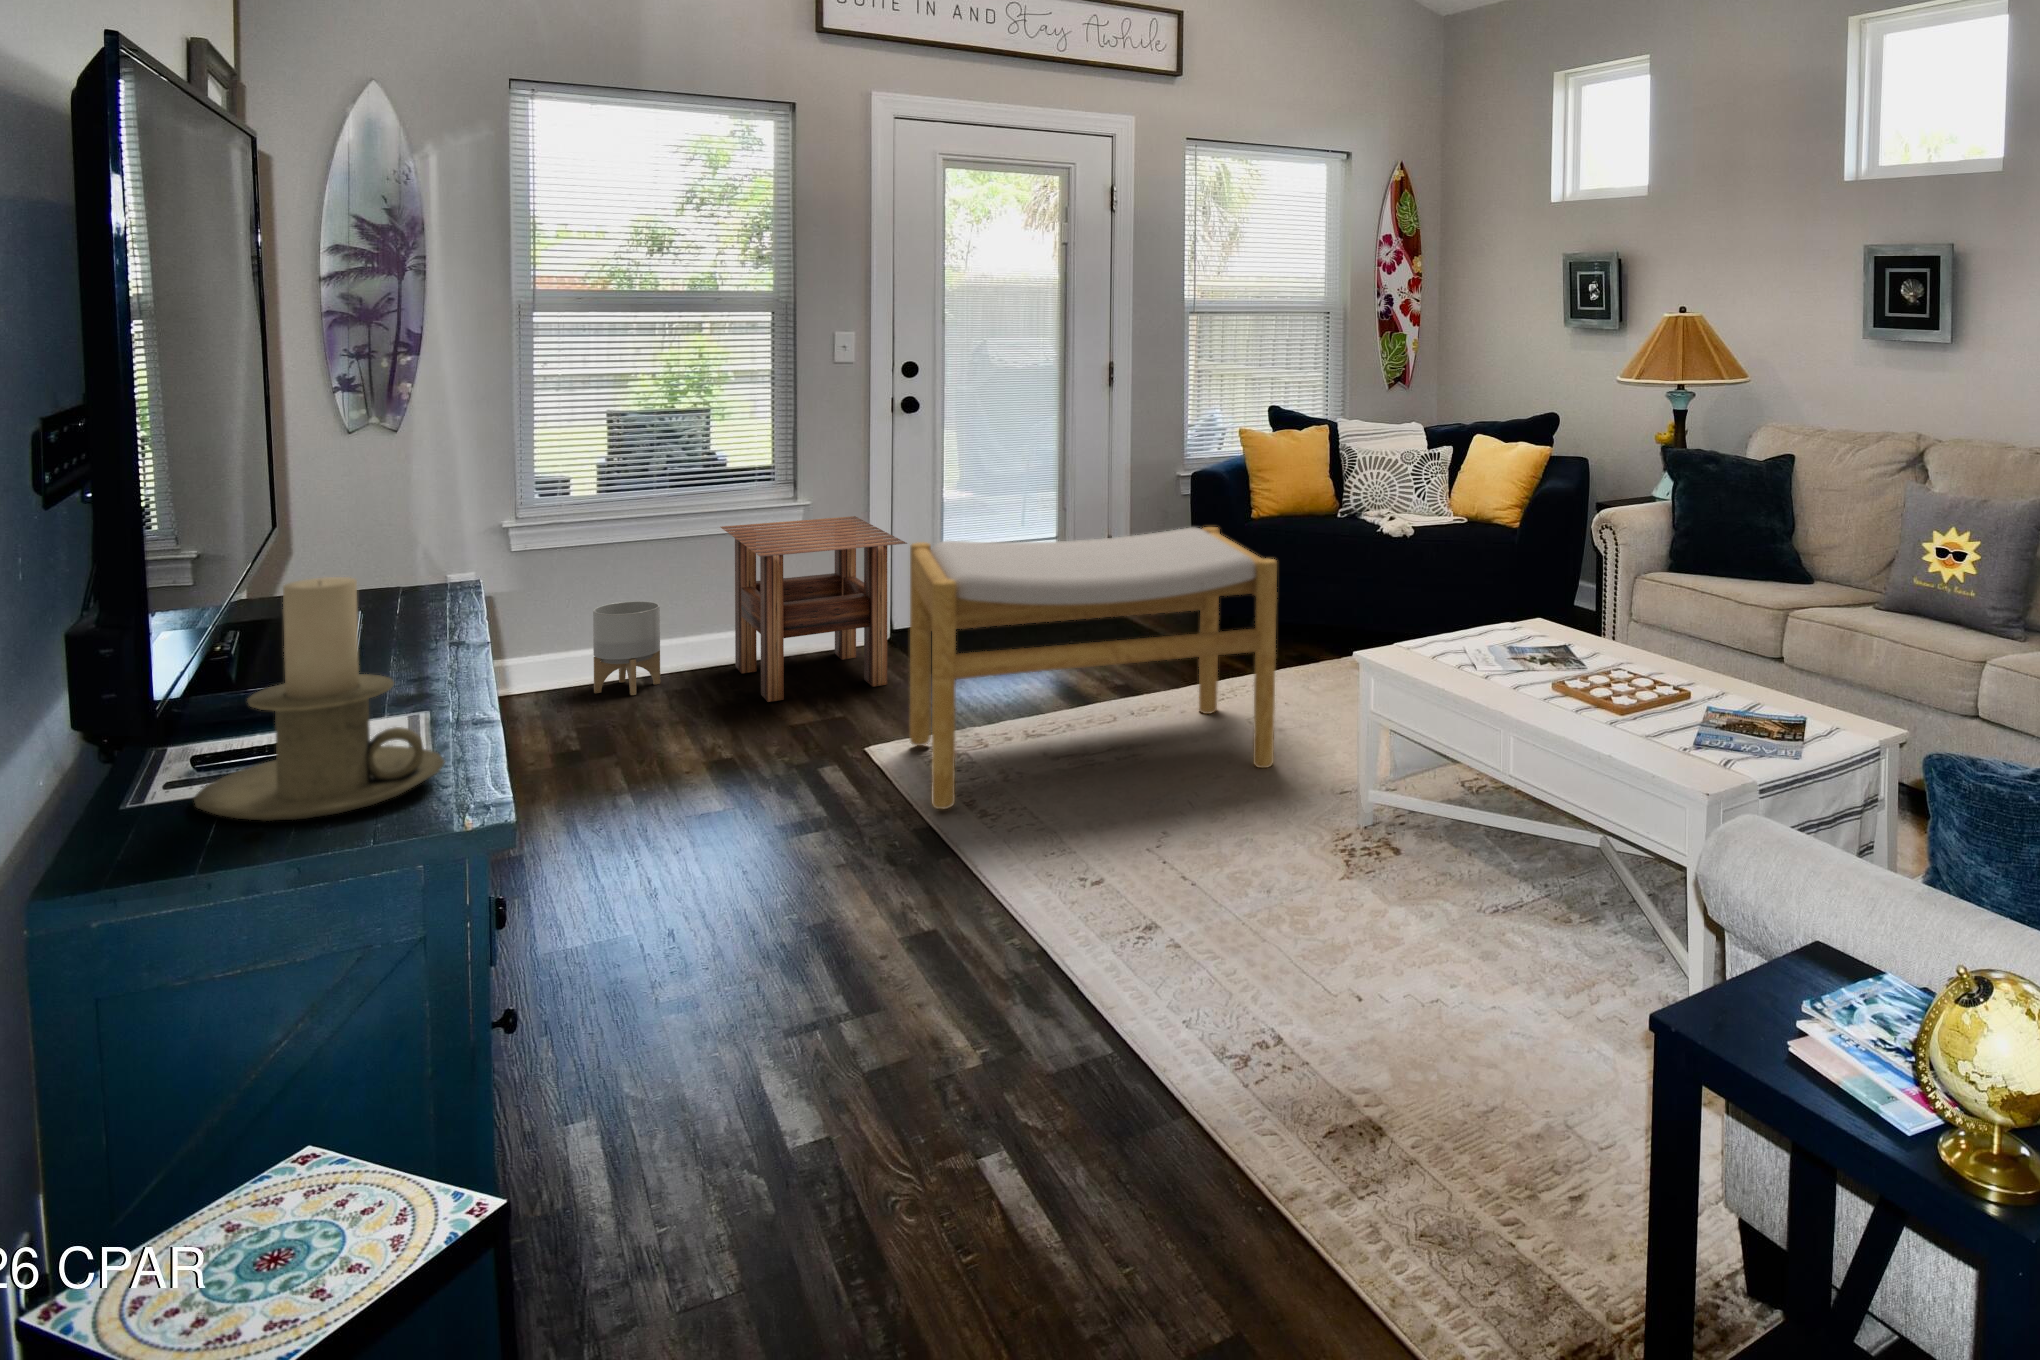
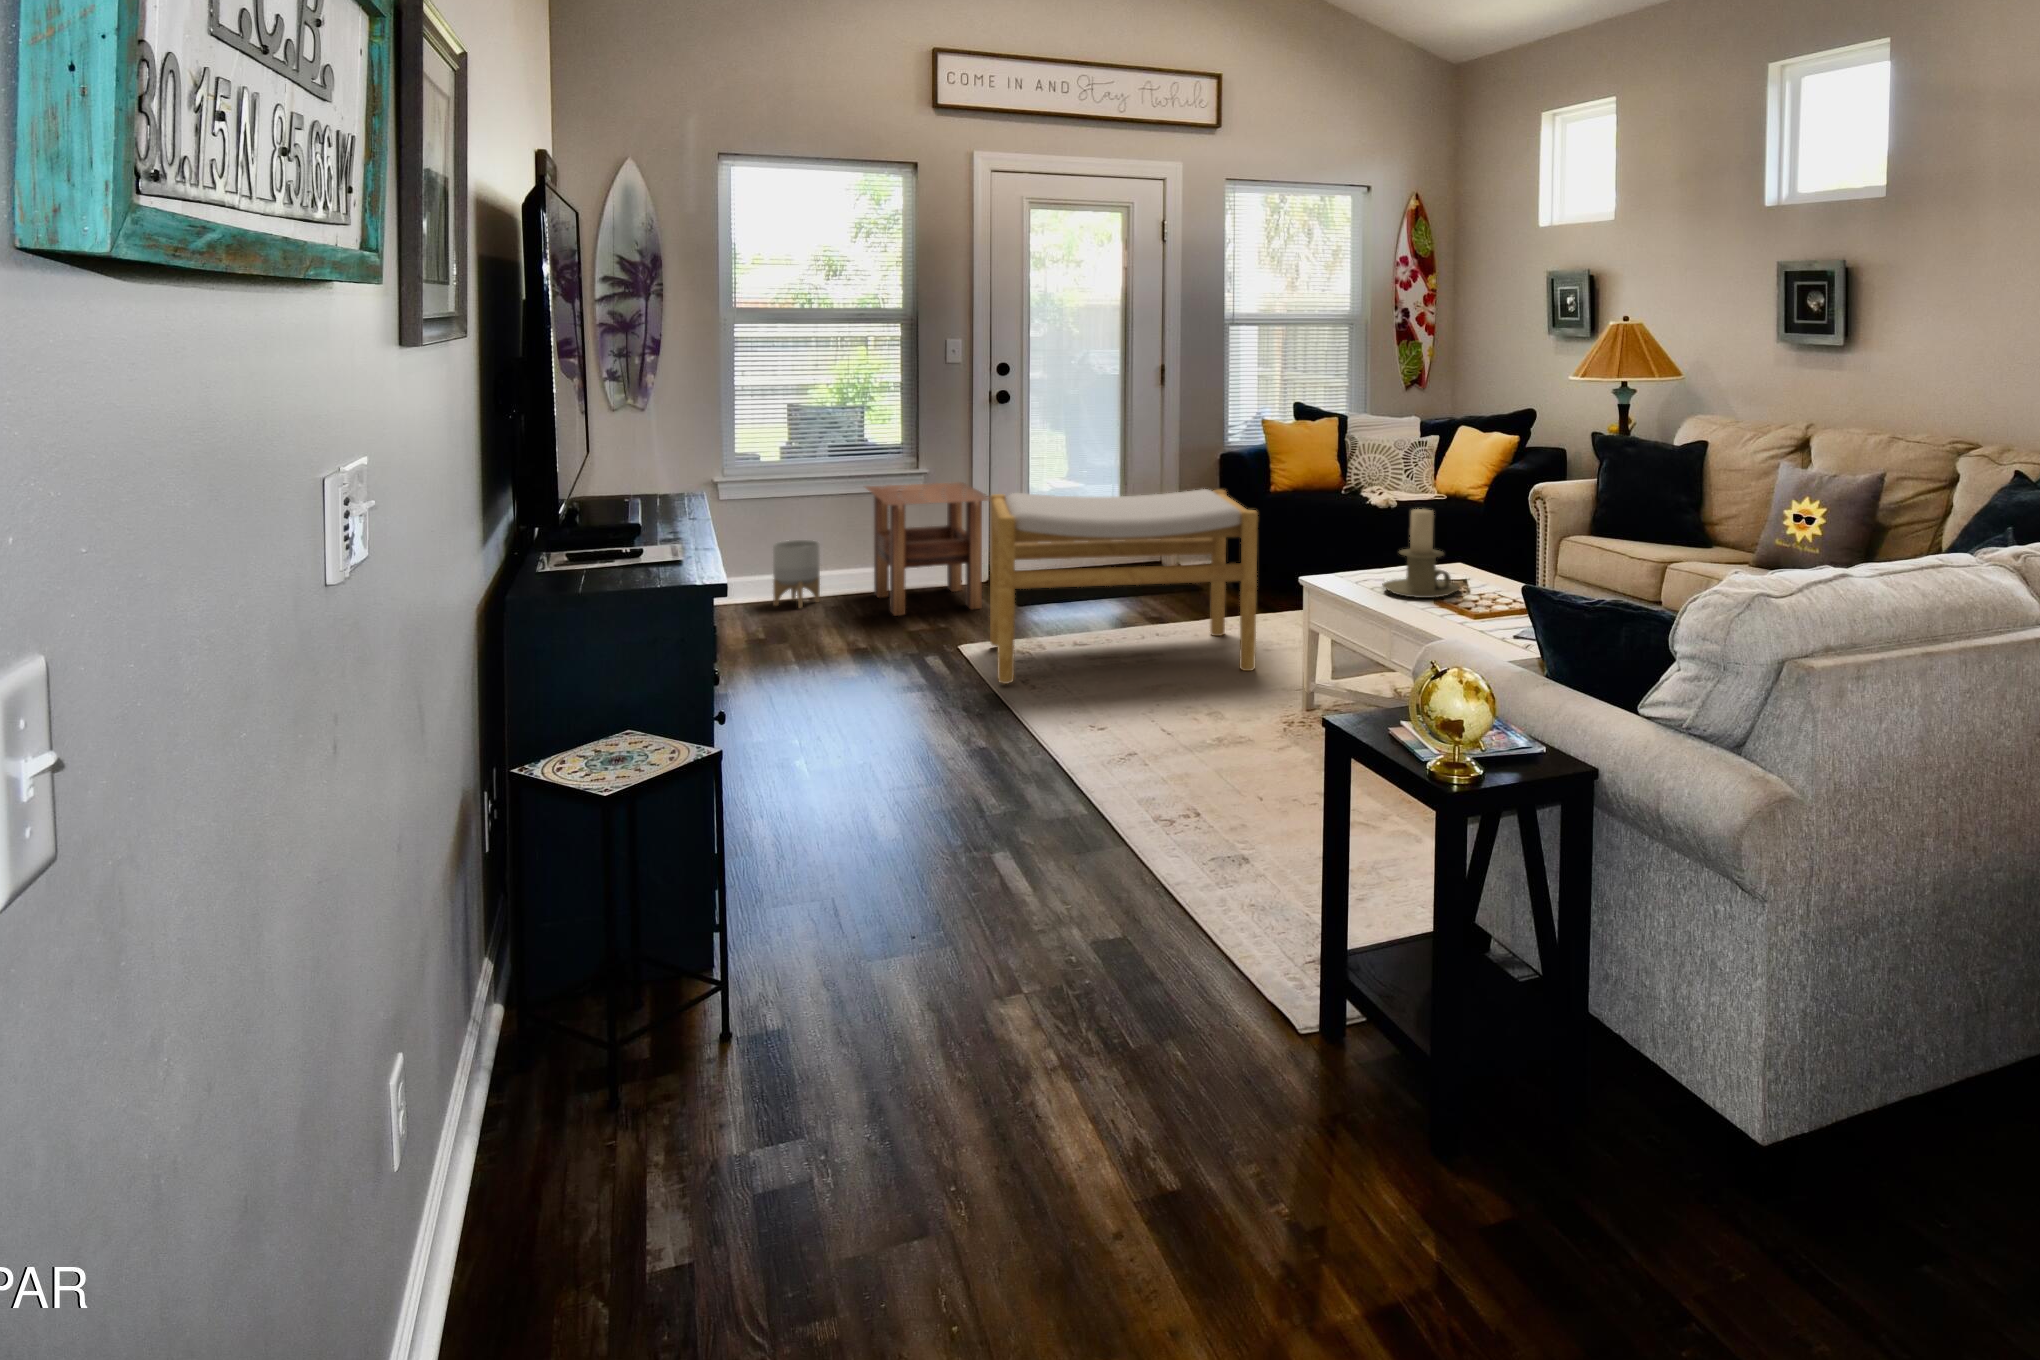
candle holder: present [194,577,445,821] -> present [1382,509,1459,598]

